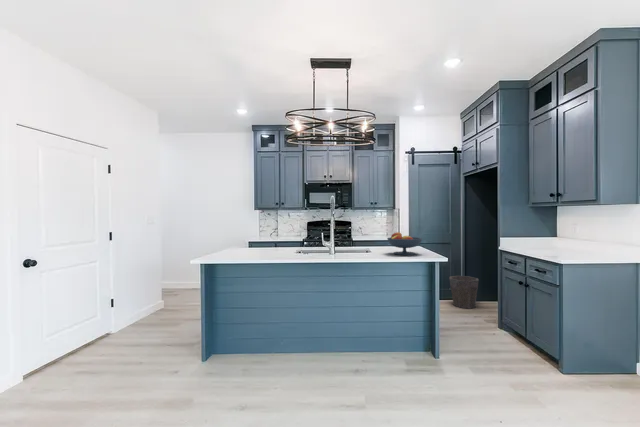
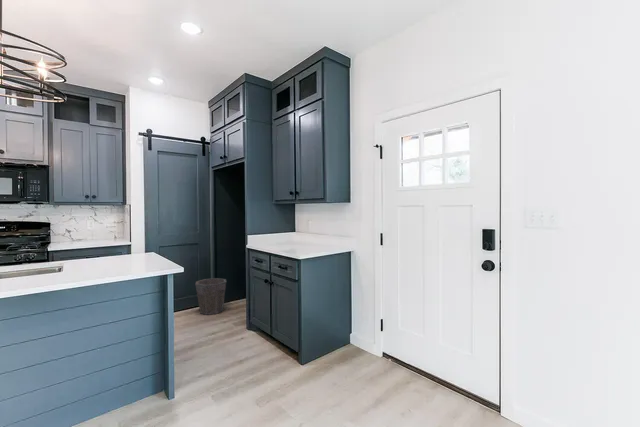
fruit bowl: present [387,232,422,255] -> none [96,238,152,271]

